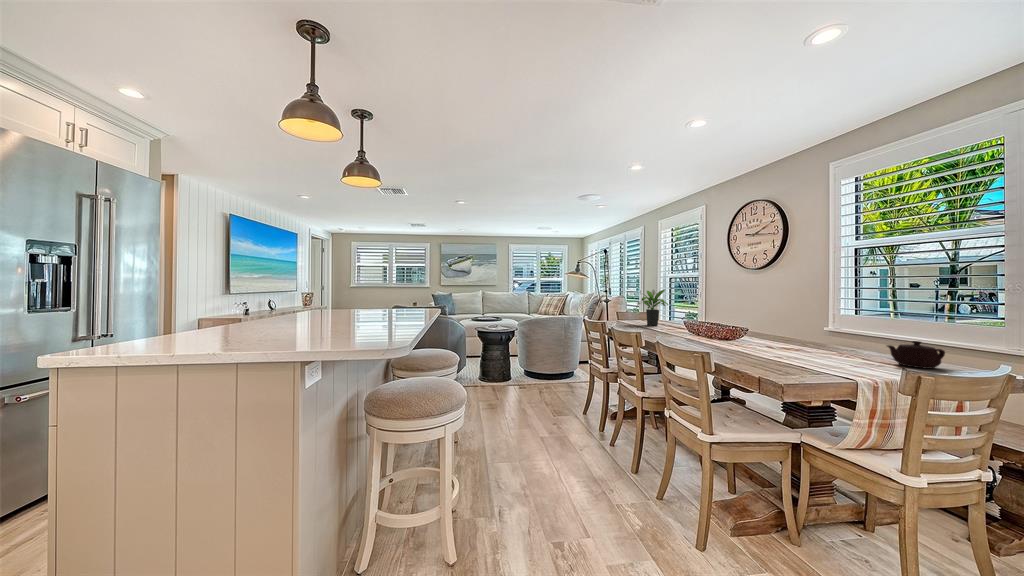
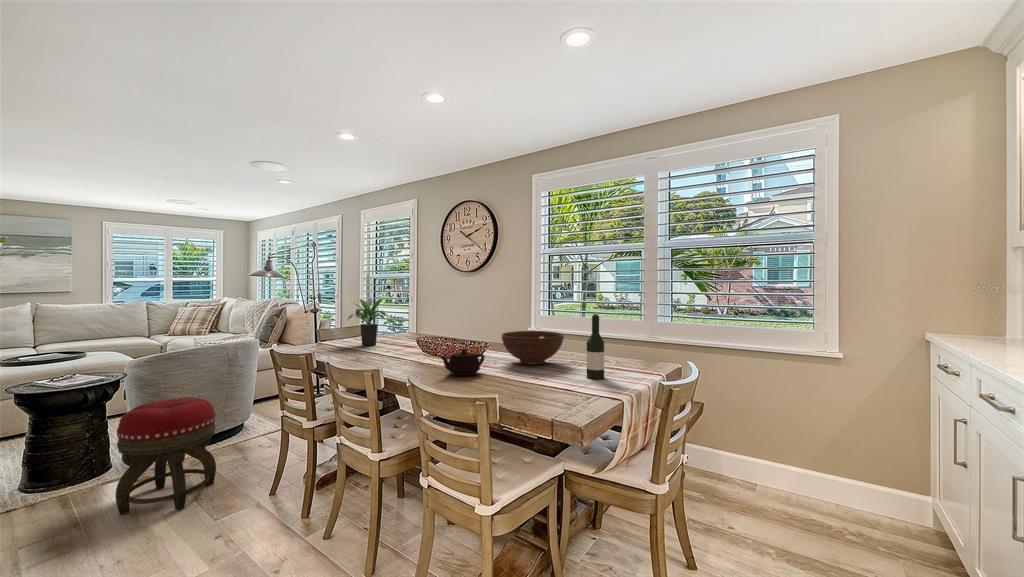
wine bottle: none [837,304,861,367] -> present [587,314,604,379]
fruit bowl: none [756,320,828,351] -> present [502,331,564,365]
teapot: present [887,341,945,368] -> present [440,349,485,376]
footstool: none [513,345,557,407] -> present [116,397,216,514]

